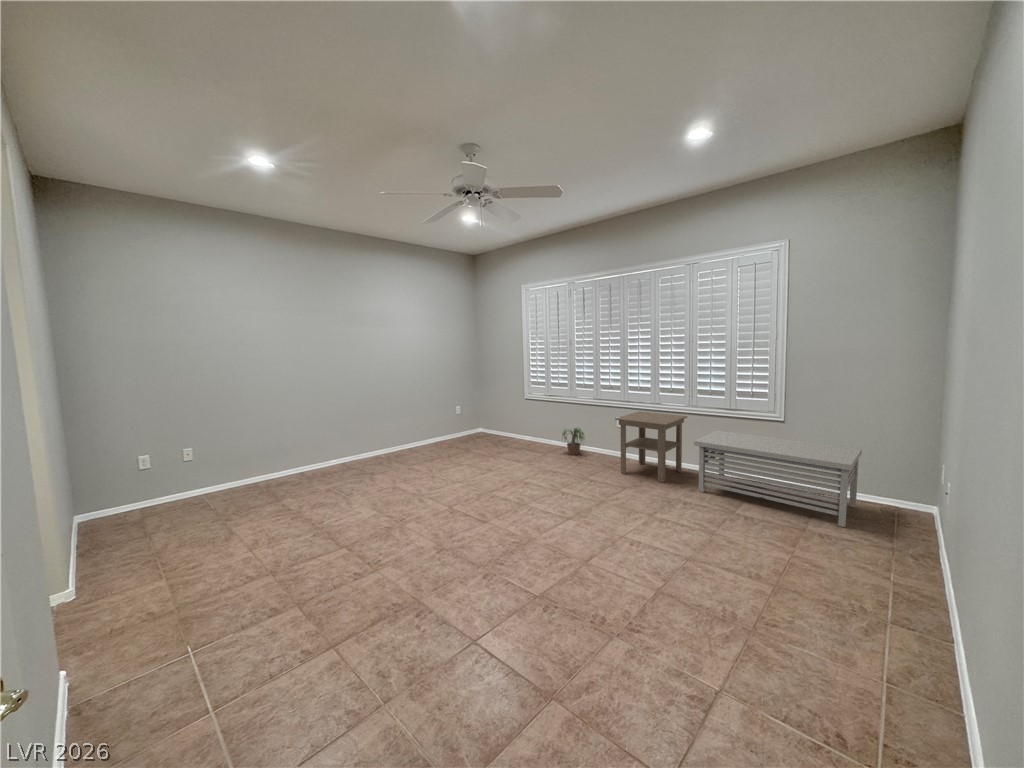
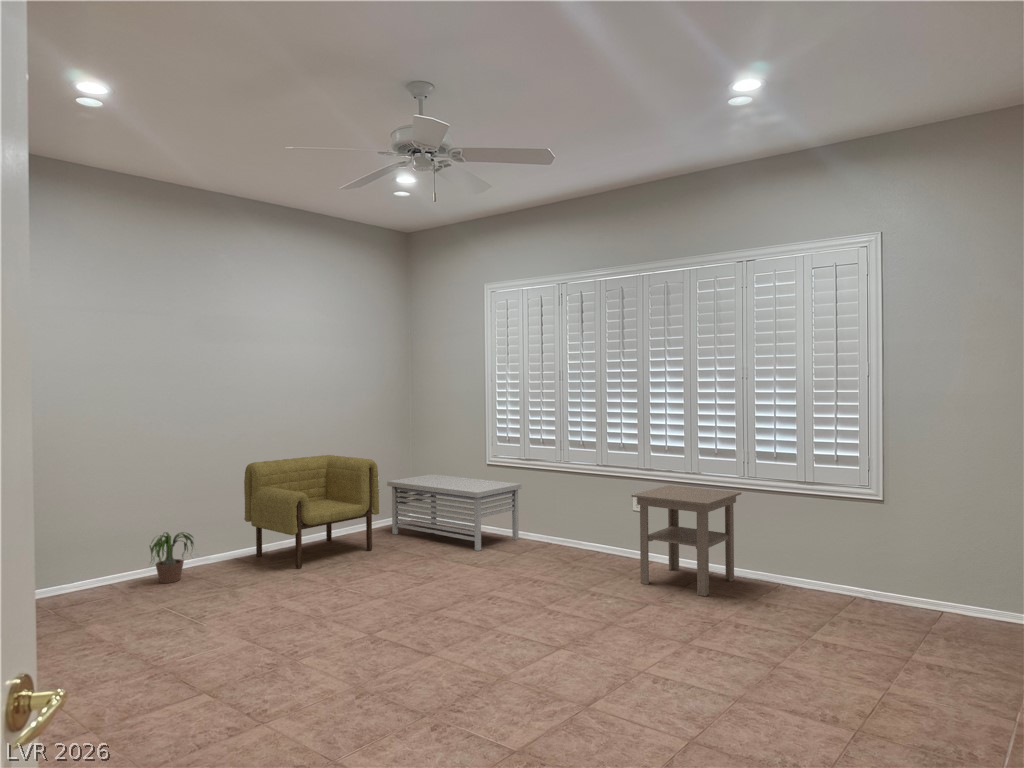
armchair: none [379,394,460,462] -> present [244,455,379,568]
potted plant: present [562,428,584,455] -> present [150,532,194,583]
storage bench: present [694,430,862,527] -> present [387,474,522,551]

